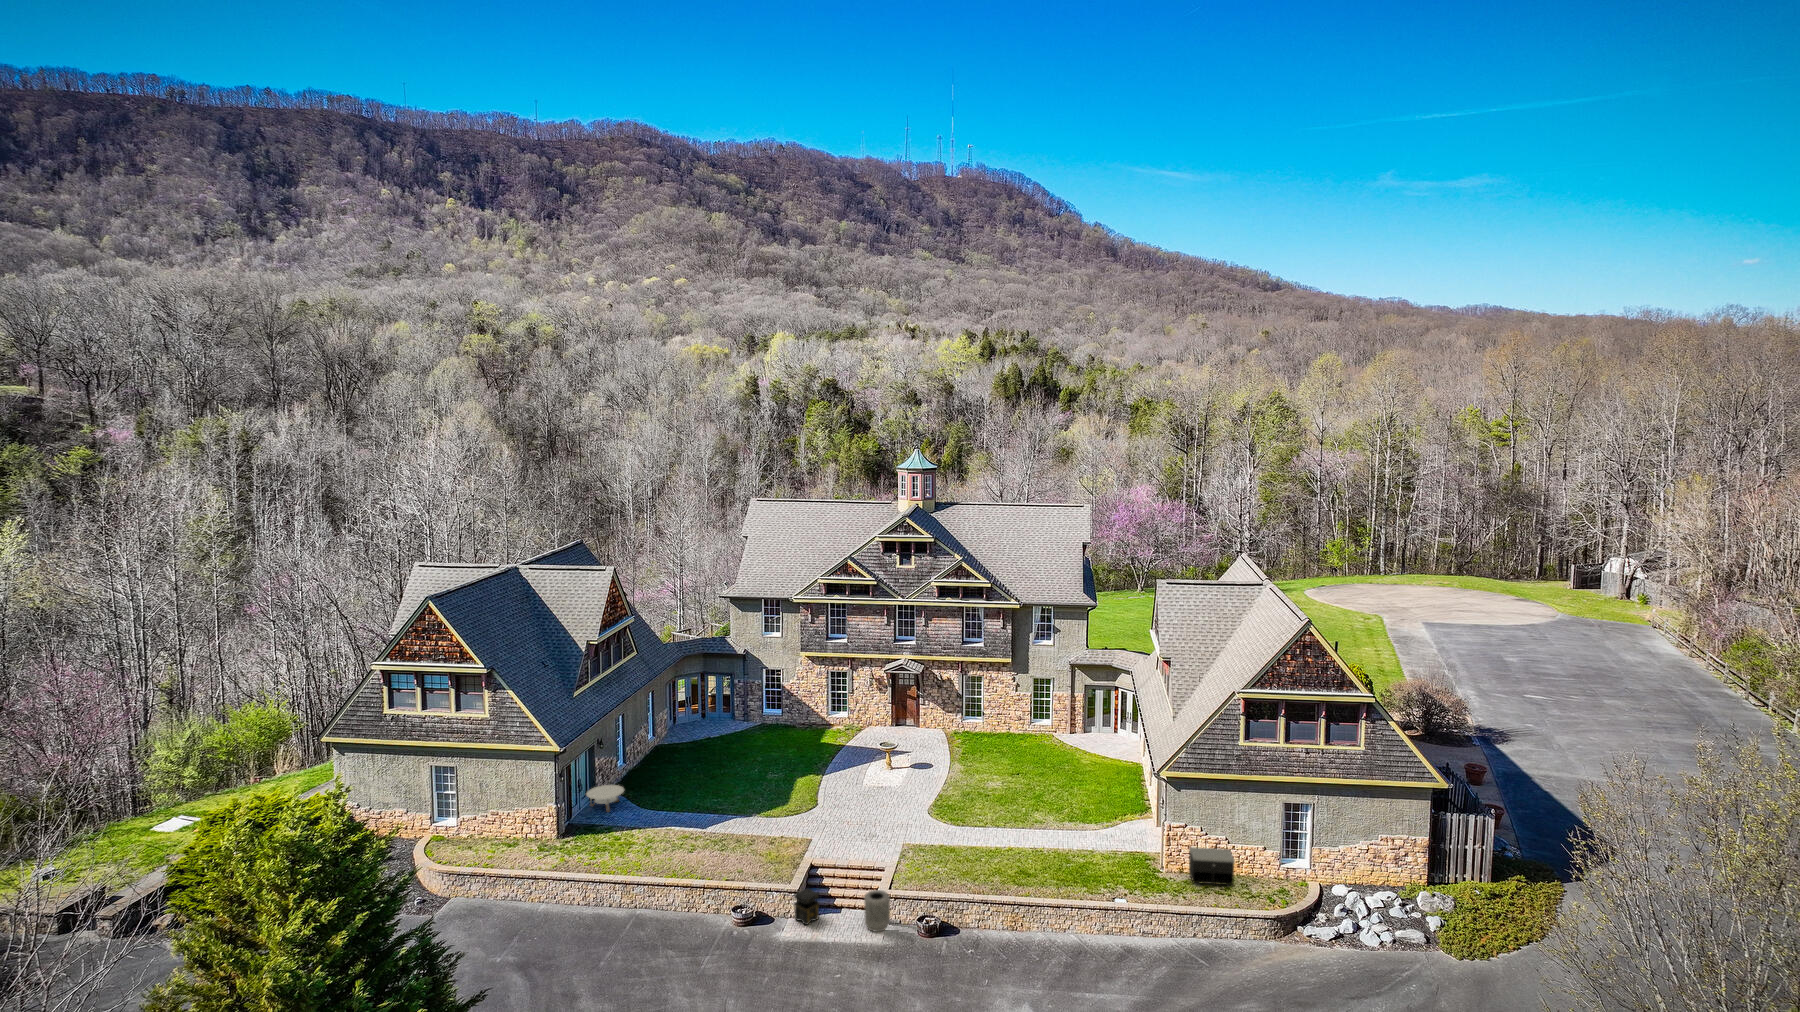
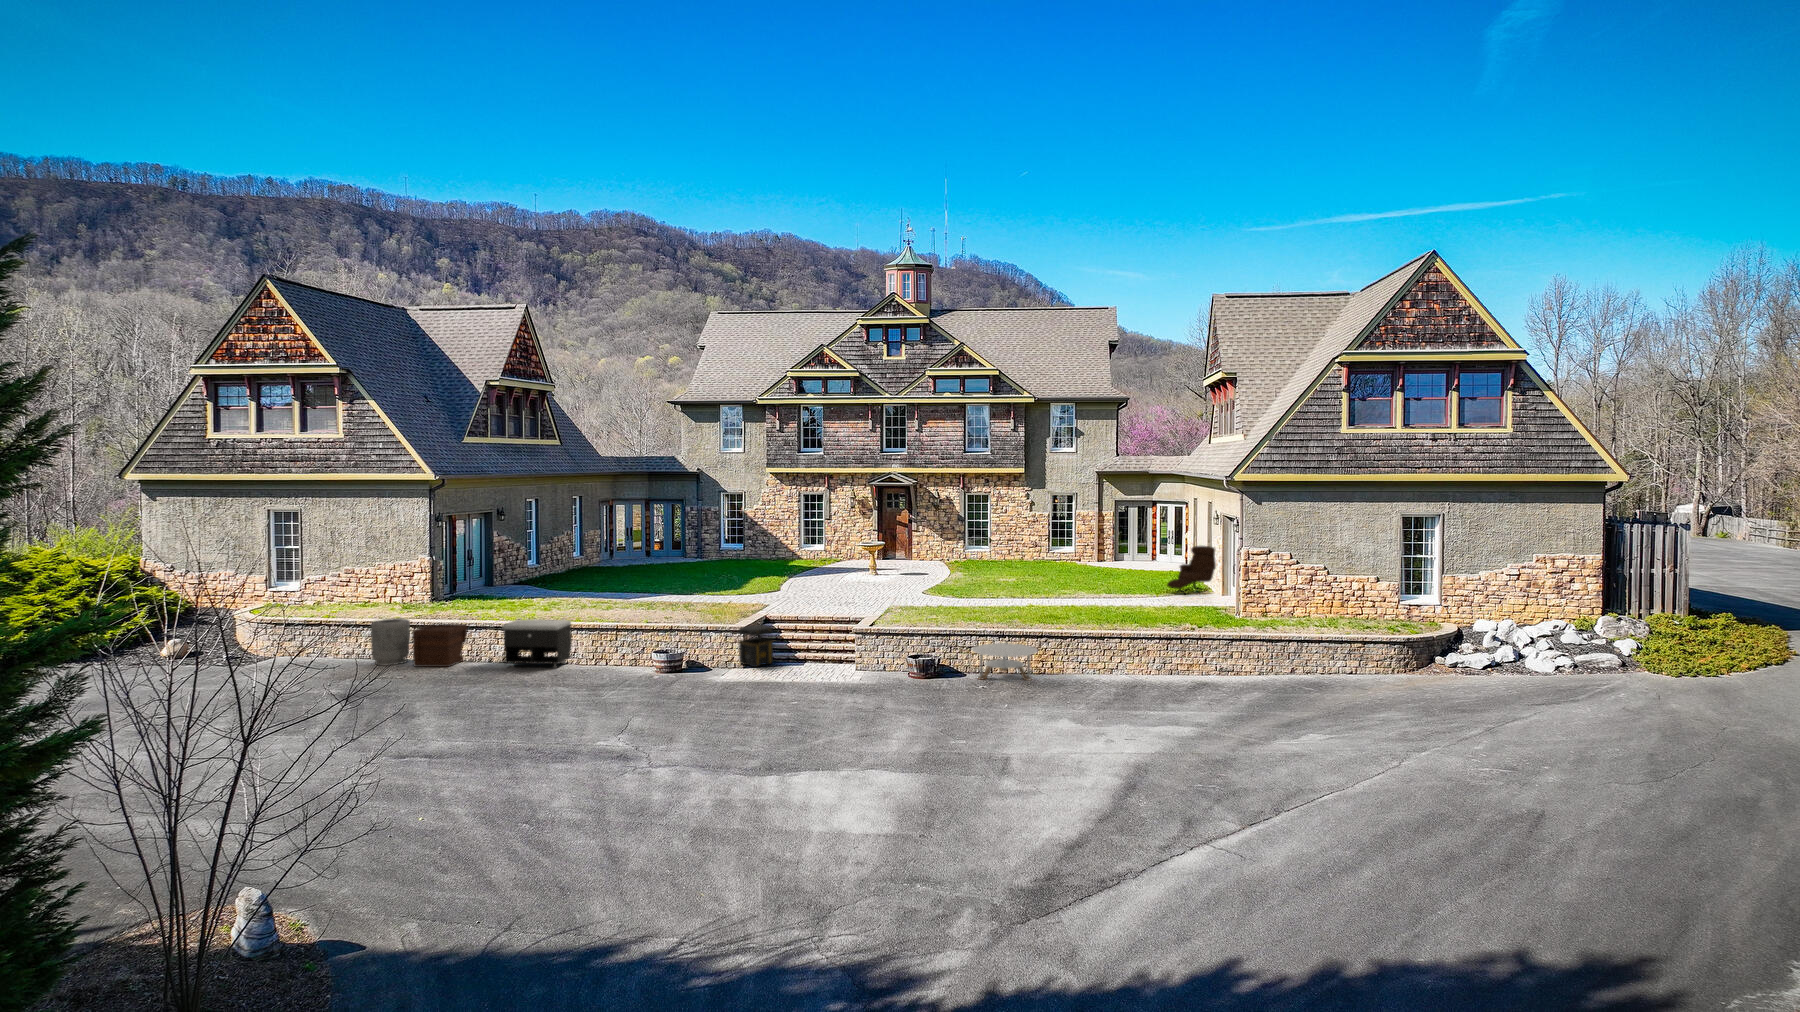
lounge chair: none [1117,768,1156,815] -> present [1167,546,1216,593]
round table: present [587,785,624,812] -> present [972,643,1038,680]
storage bench: present [1189,847,1235,886] -> present [503,619,572,667]
wooden crate: none [557,882,595,921] -> present [412,624,468,667]
trash can: present [864,890,890,932] -> present [371,618,410,666]

